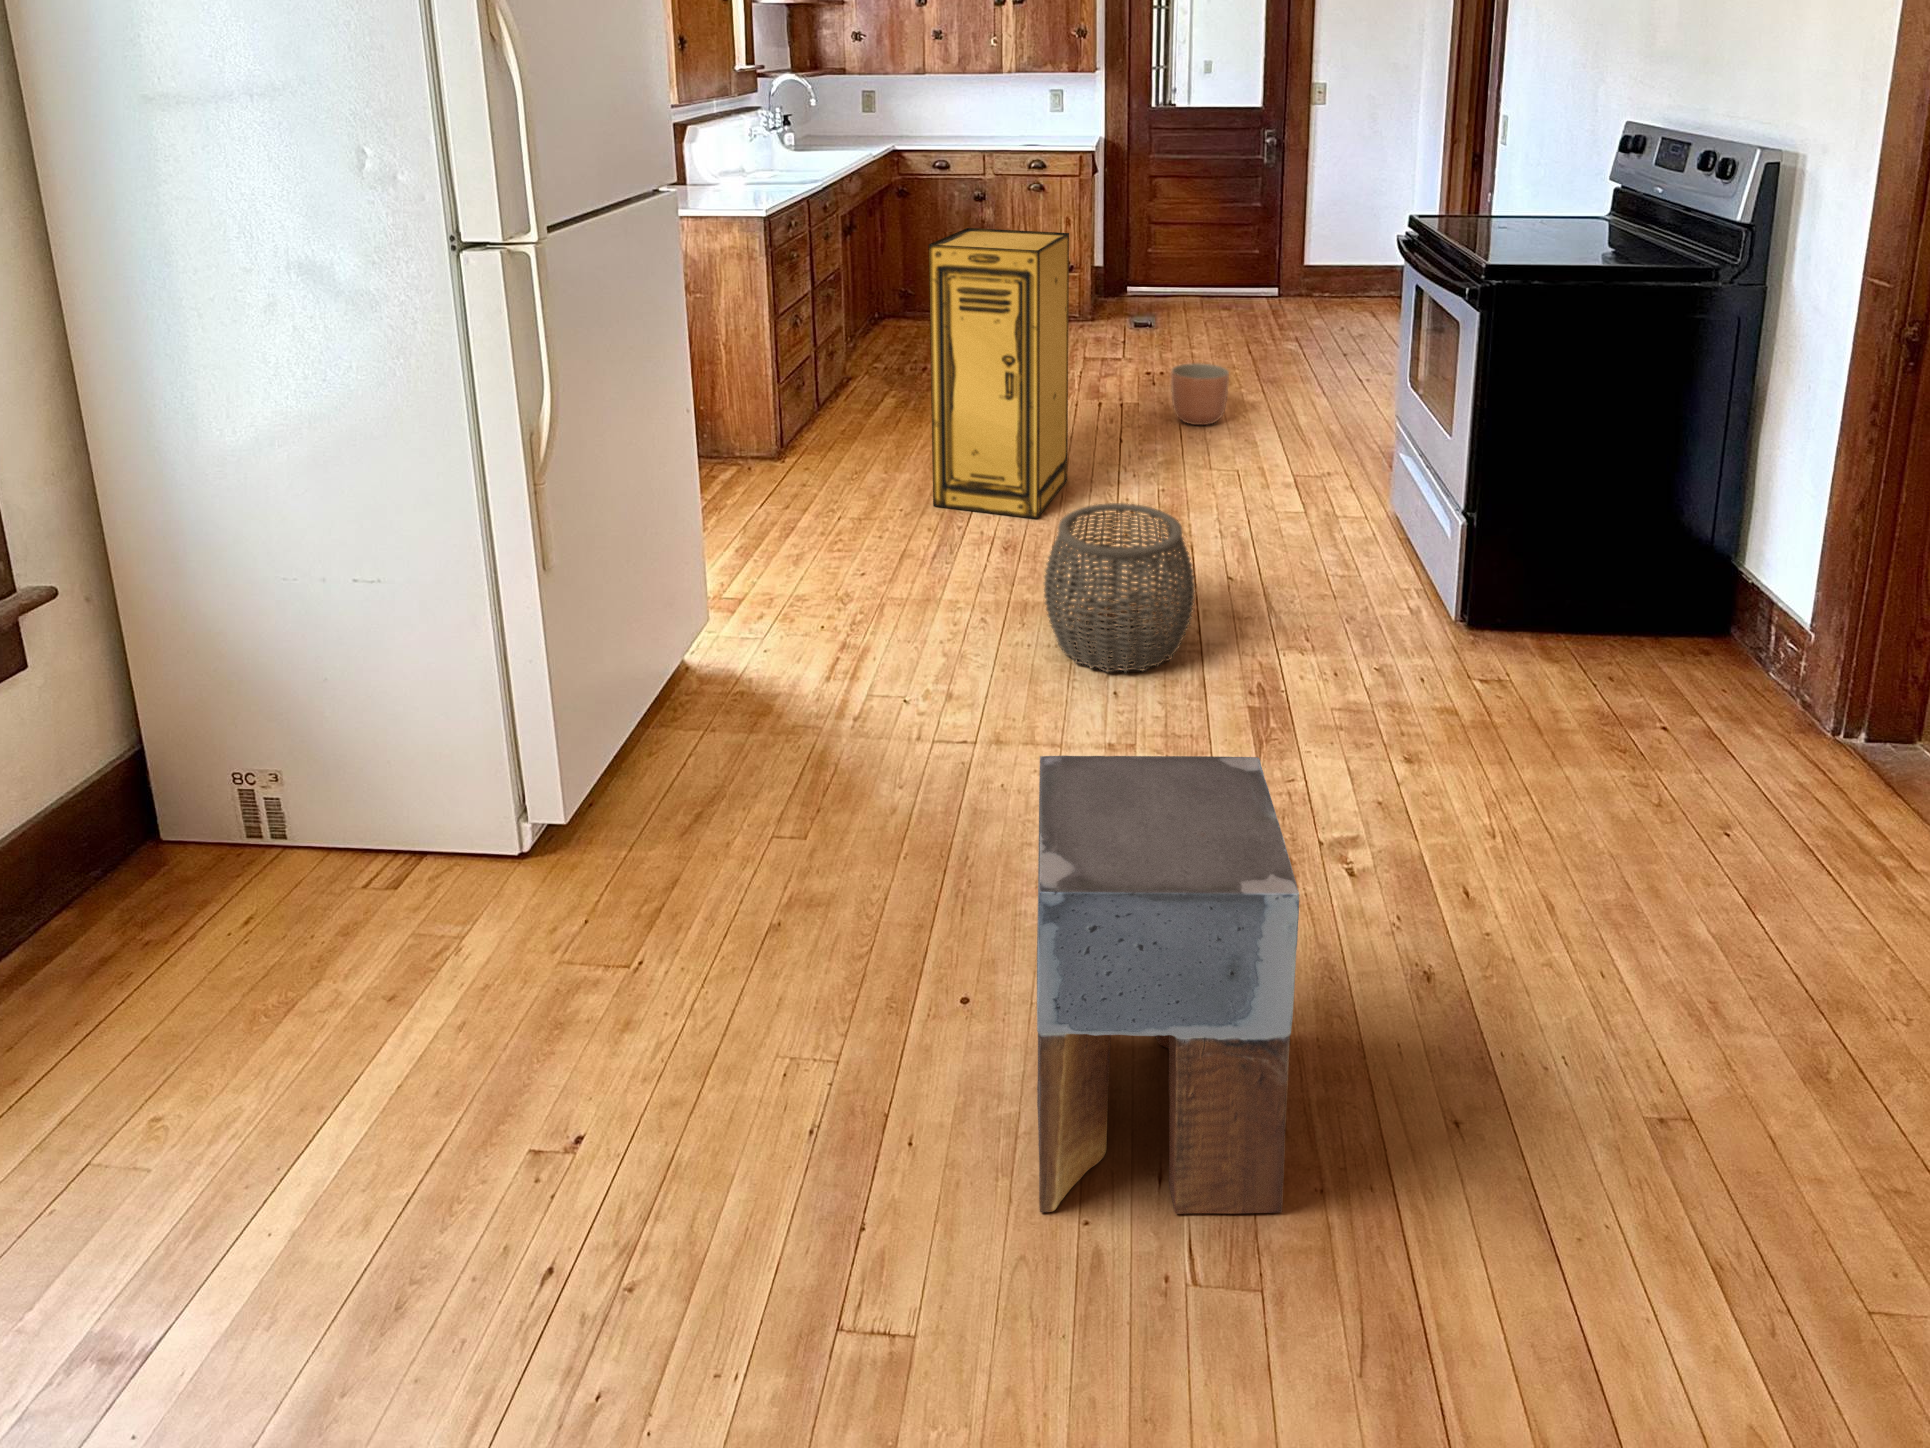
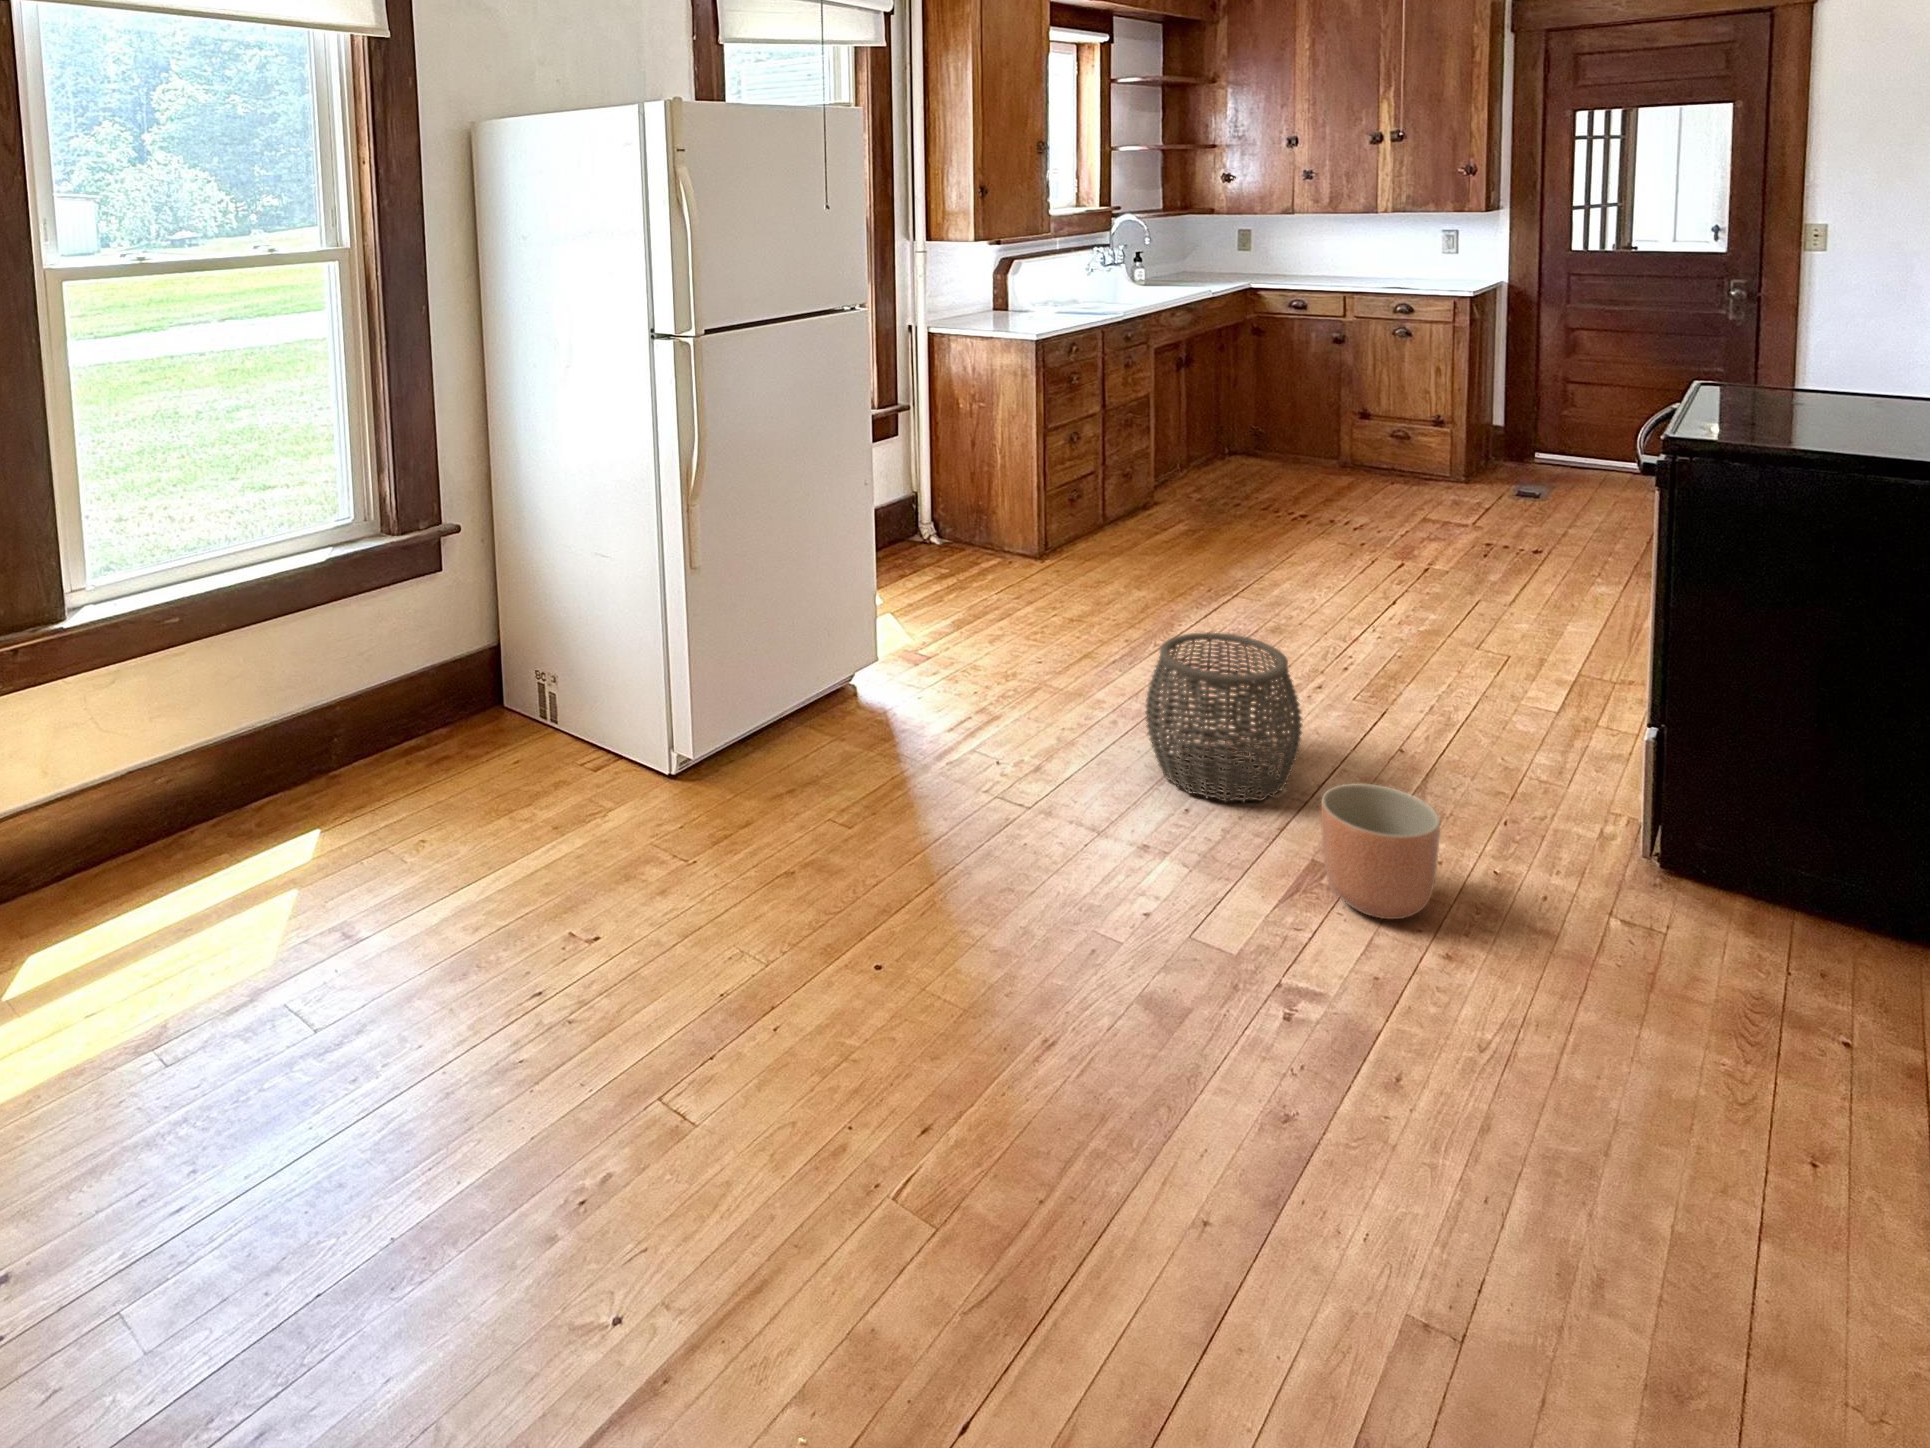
storage cabinet: present [929,228,1069,519] -> none [1142,363,1301,657]
planter: present [1171,363,1229,425] -> present [1321,783,1440,919]
stool: present [1037,756,1299,1214] -> none [817,761,1072,1192]

